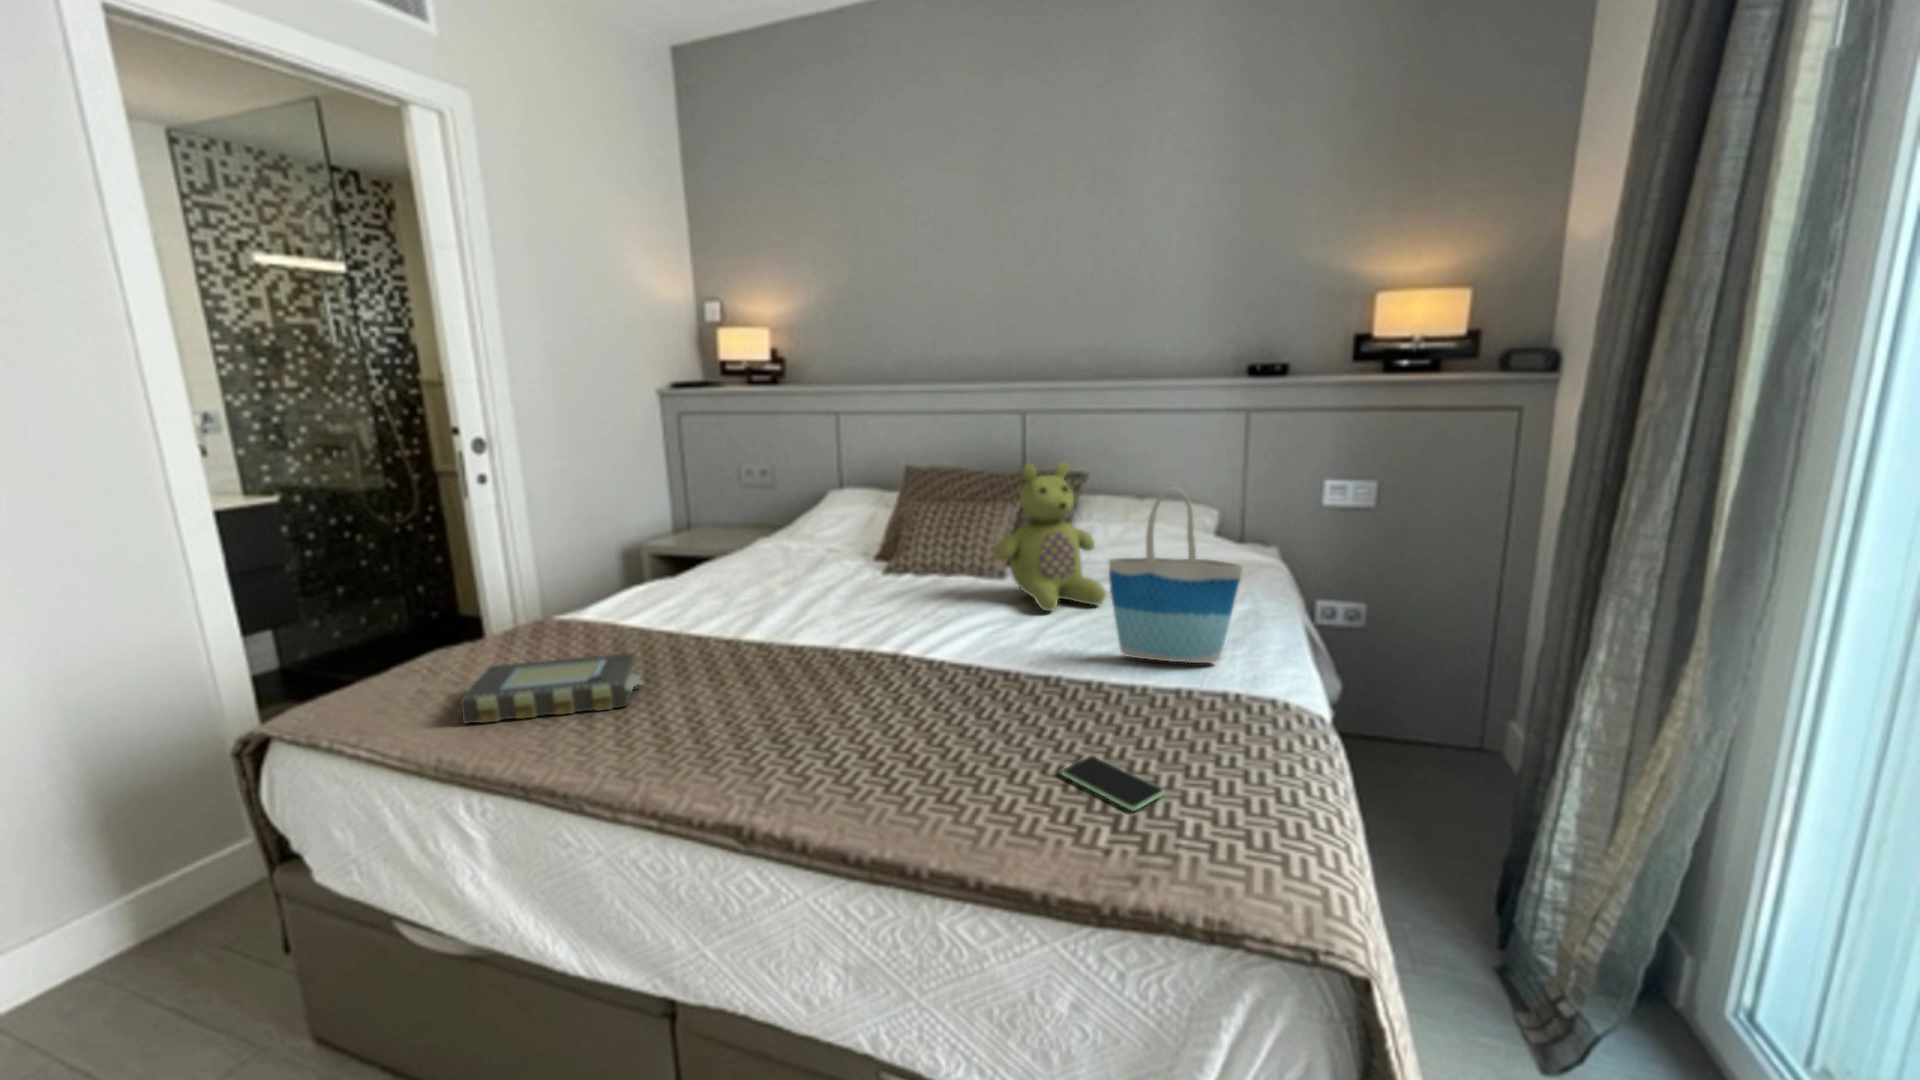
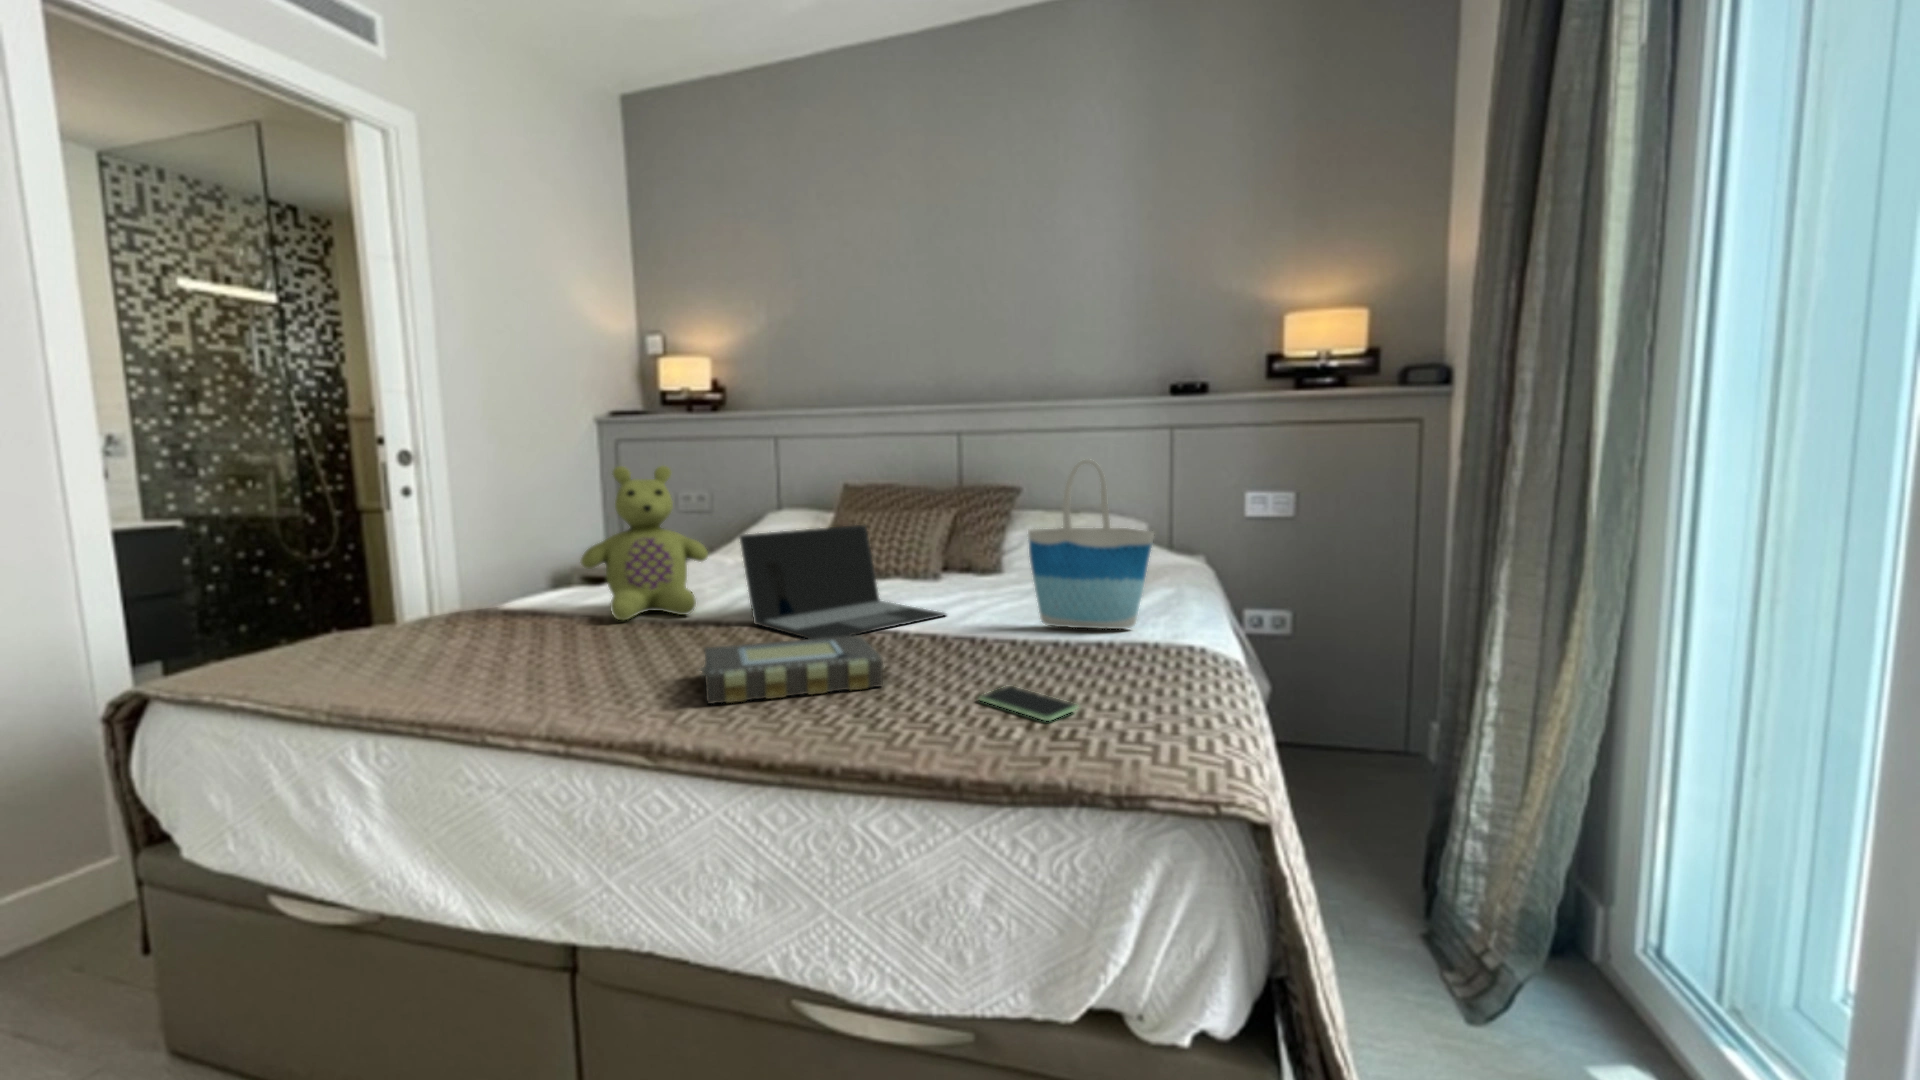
stuffed bear: present [994,462,1106,611] -> present [581,466,708,620]
laptop: none [812,534,1022,675] -> present [740,525,946,639]
book: present [461,653,643,723] -> present [700,635,884,704]

